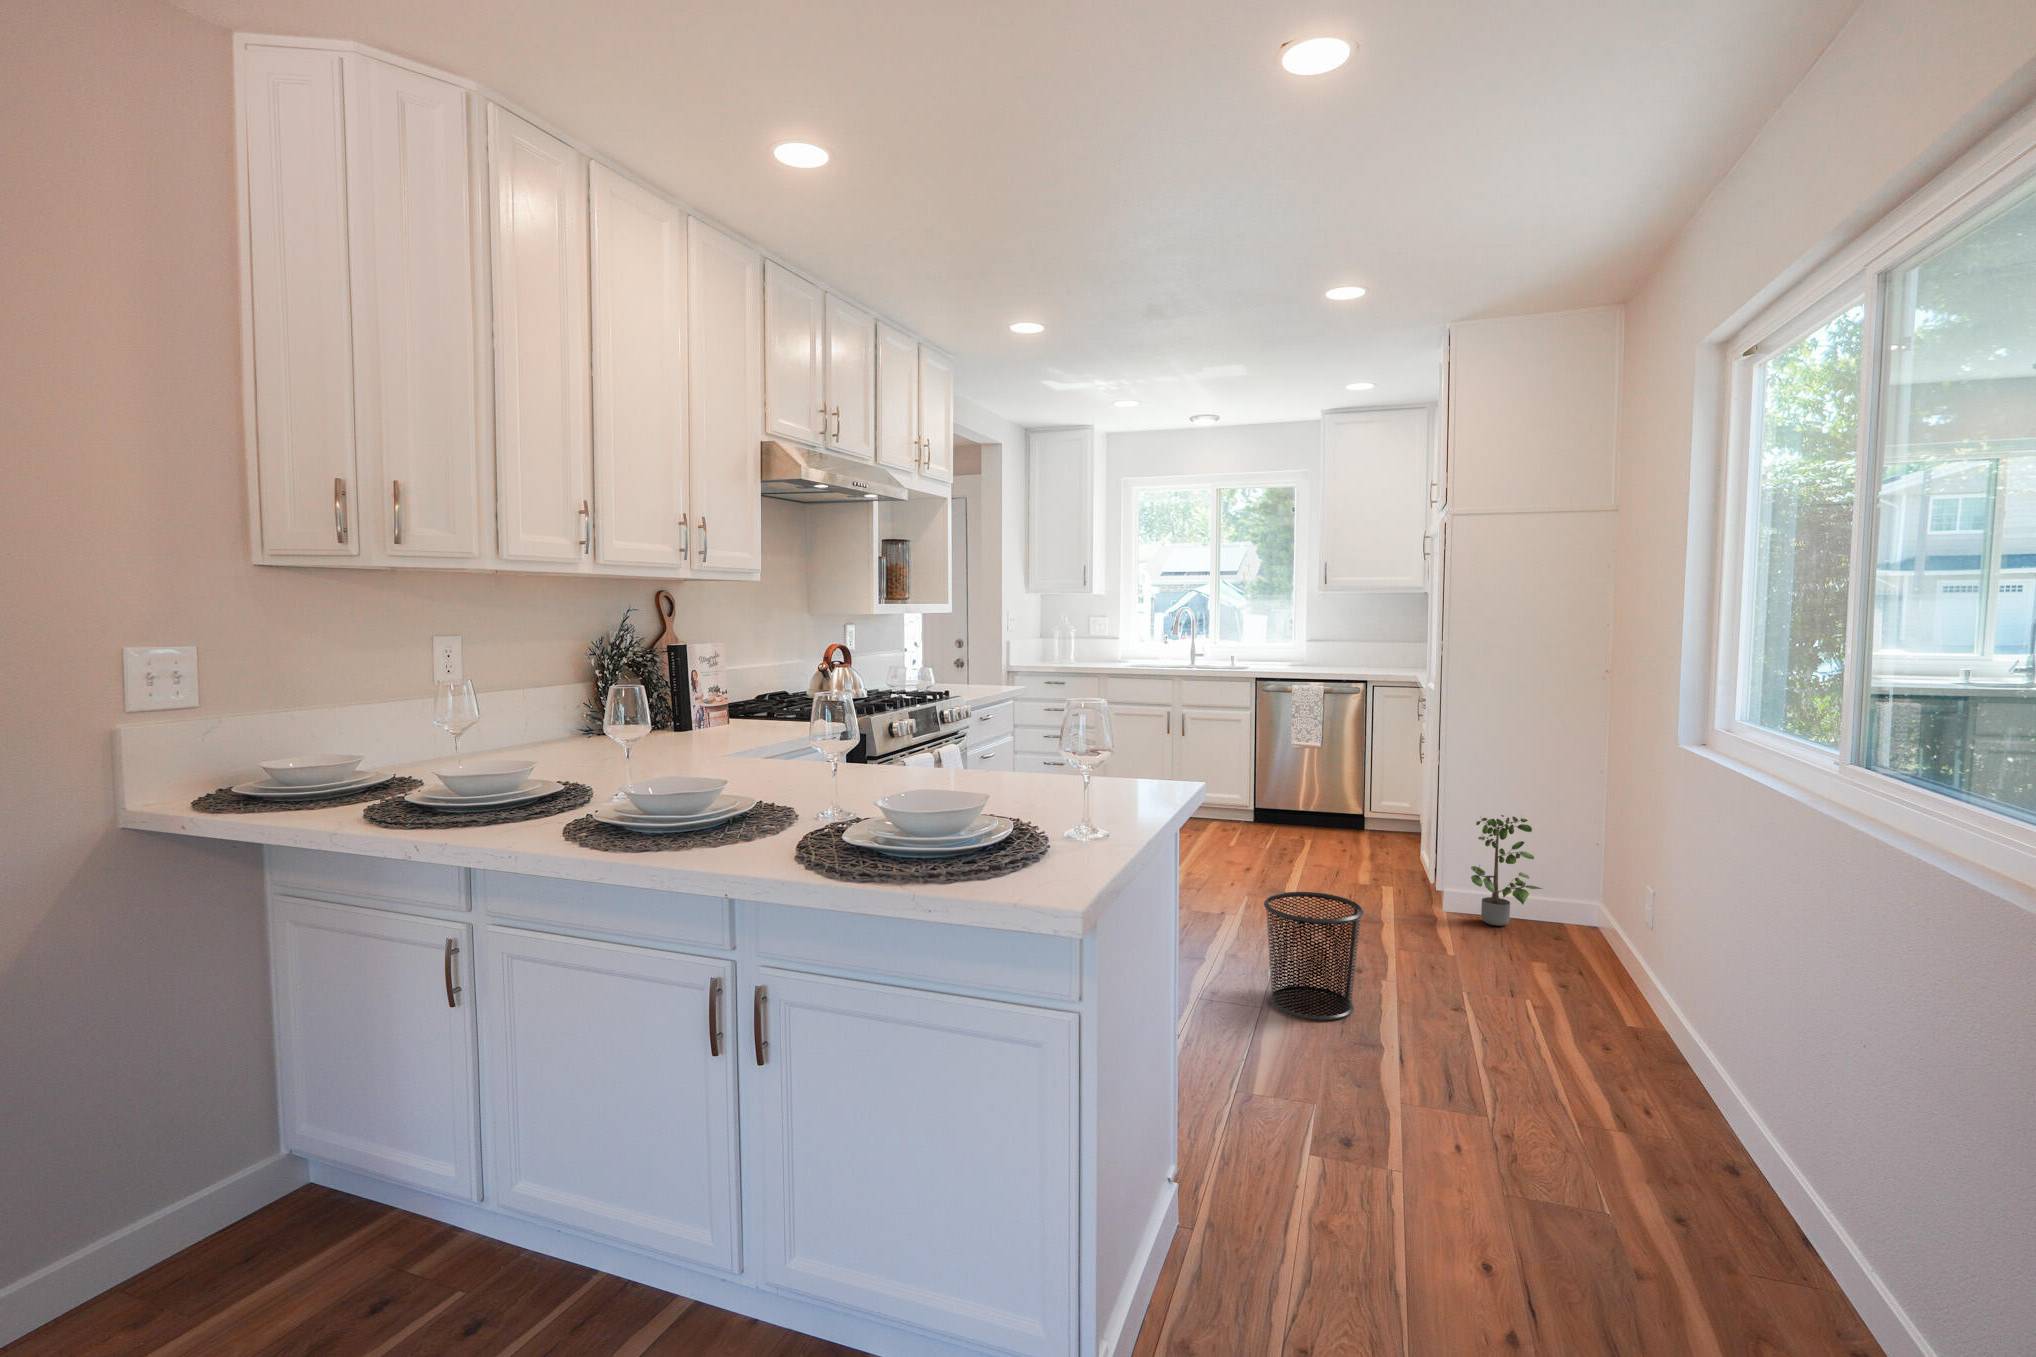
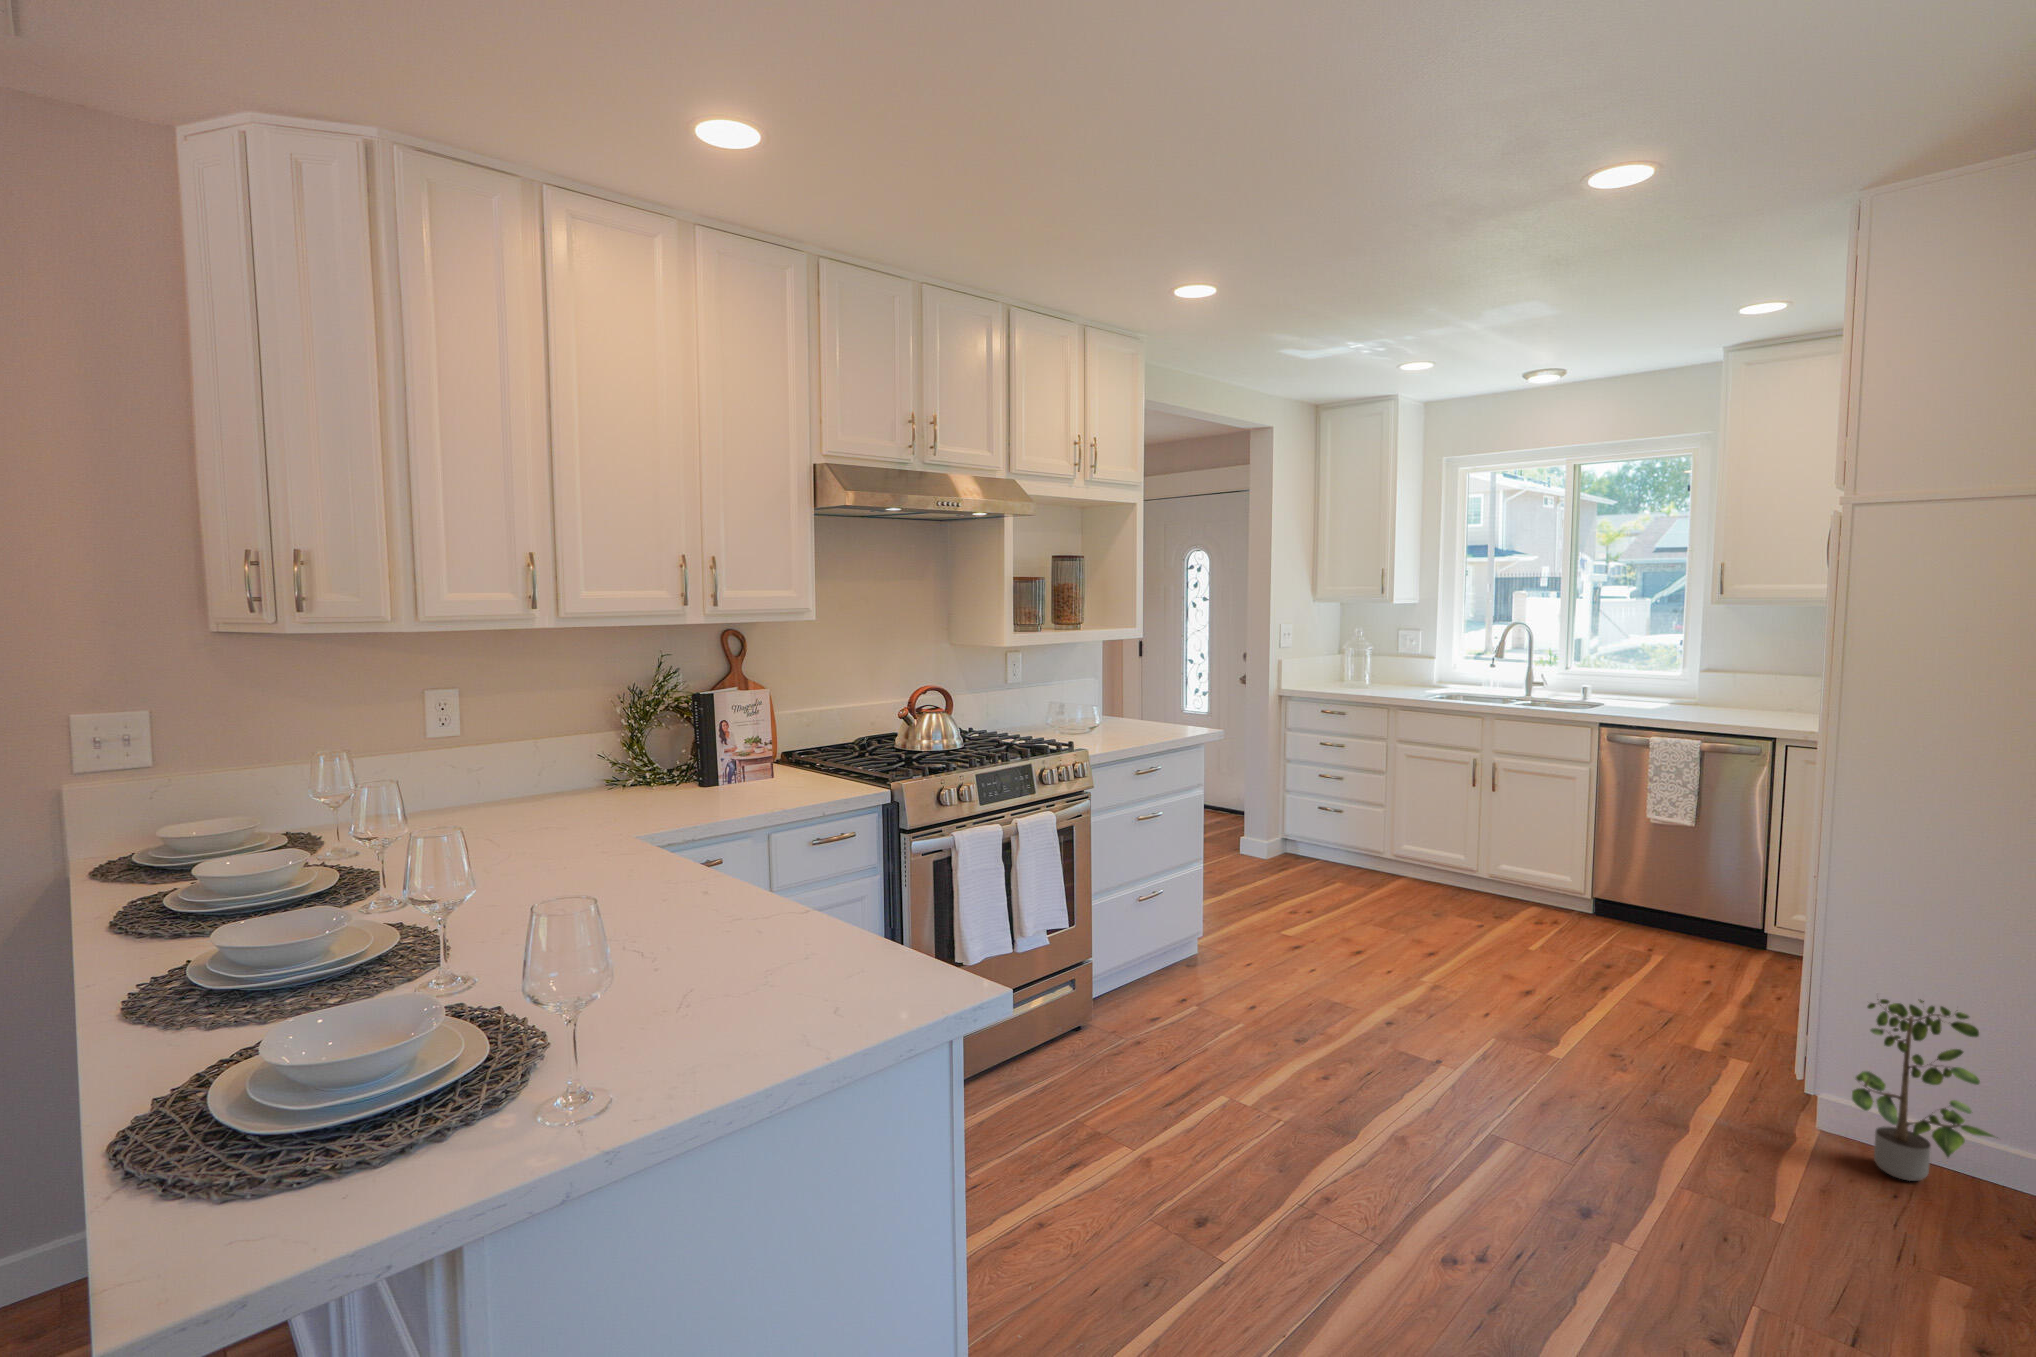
waste bin: present [1264,892,1364,1021] -> none [1381,1083,1537,1301]

